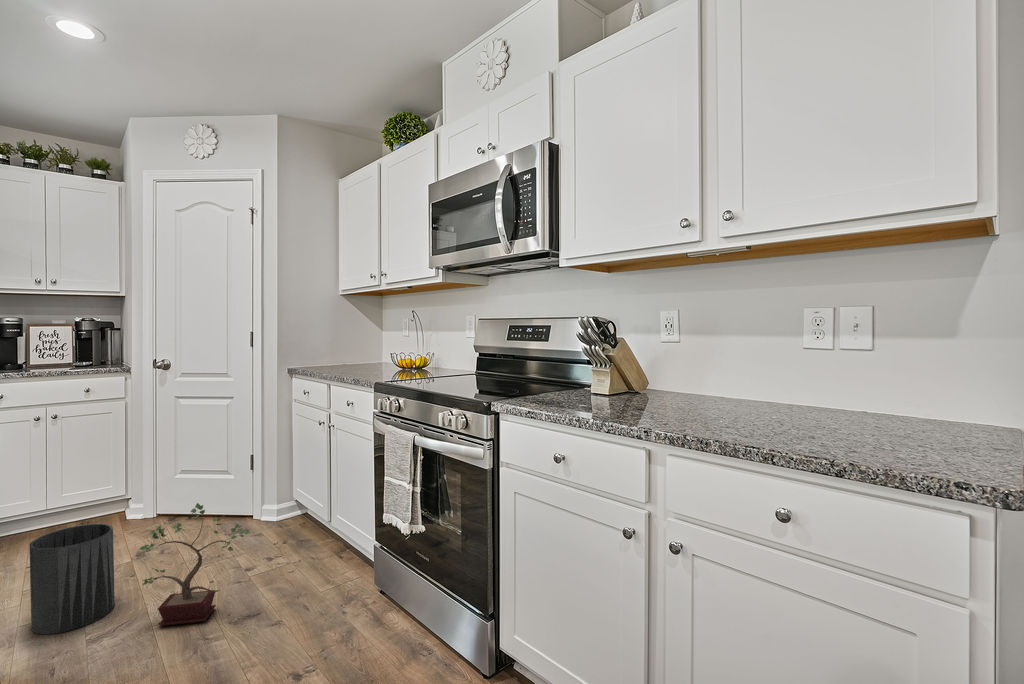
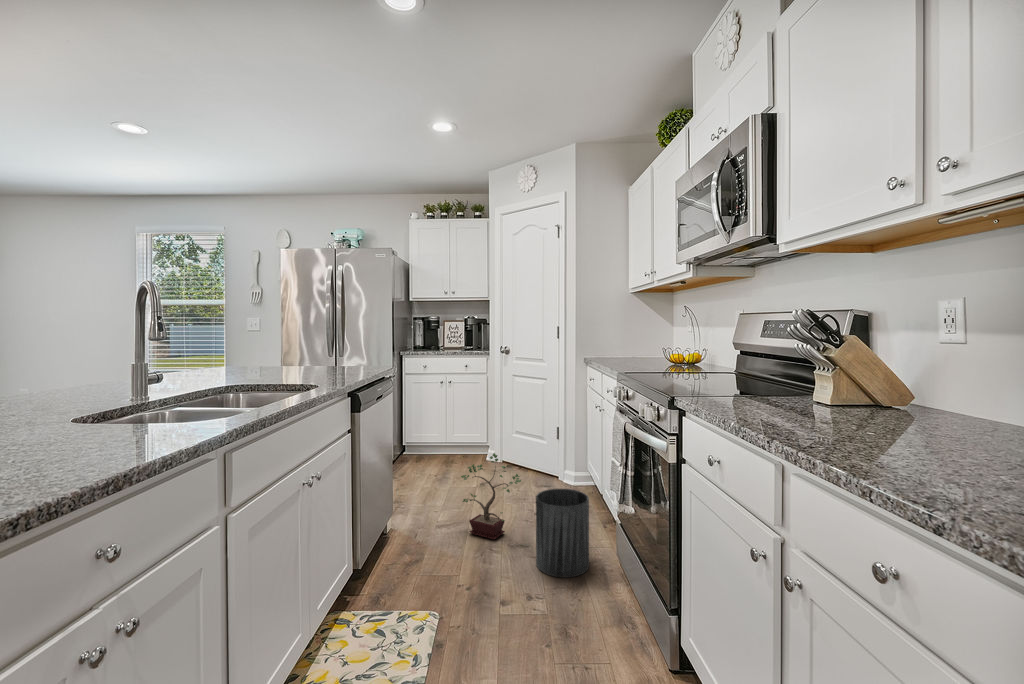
trash can: present [30,524,115,634] -> present [536,489,589,577]

